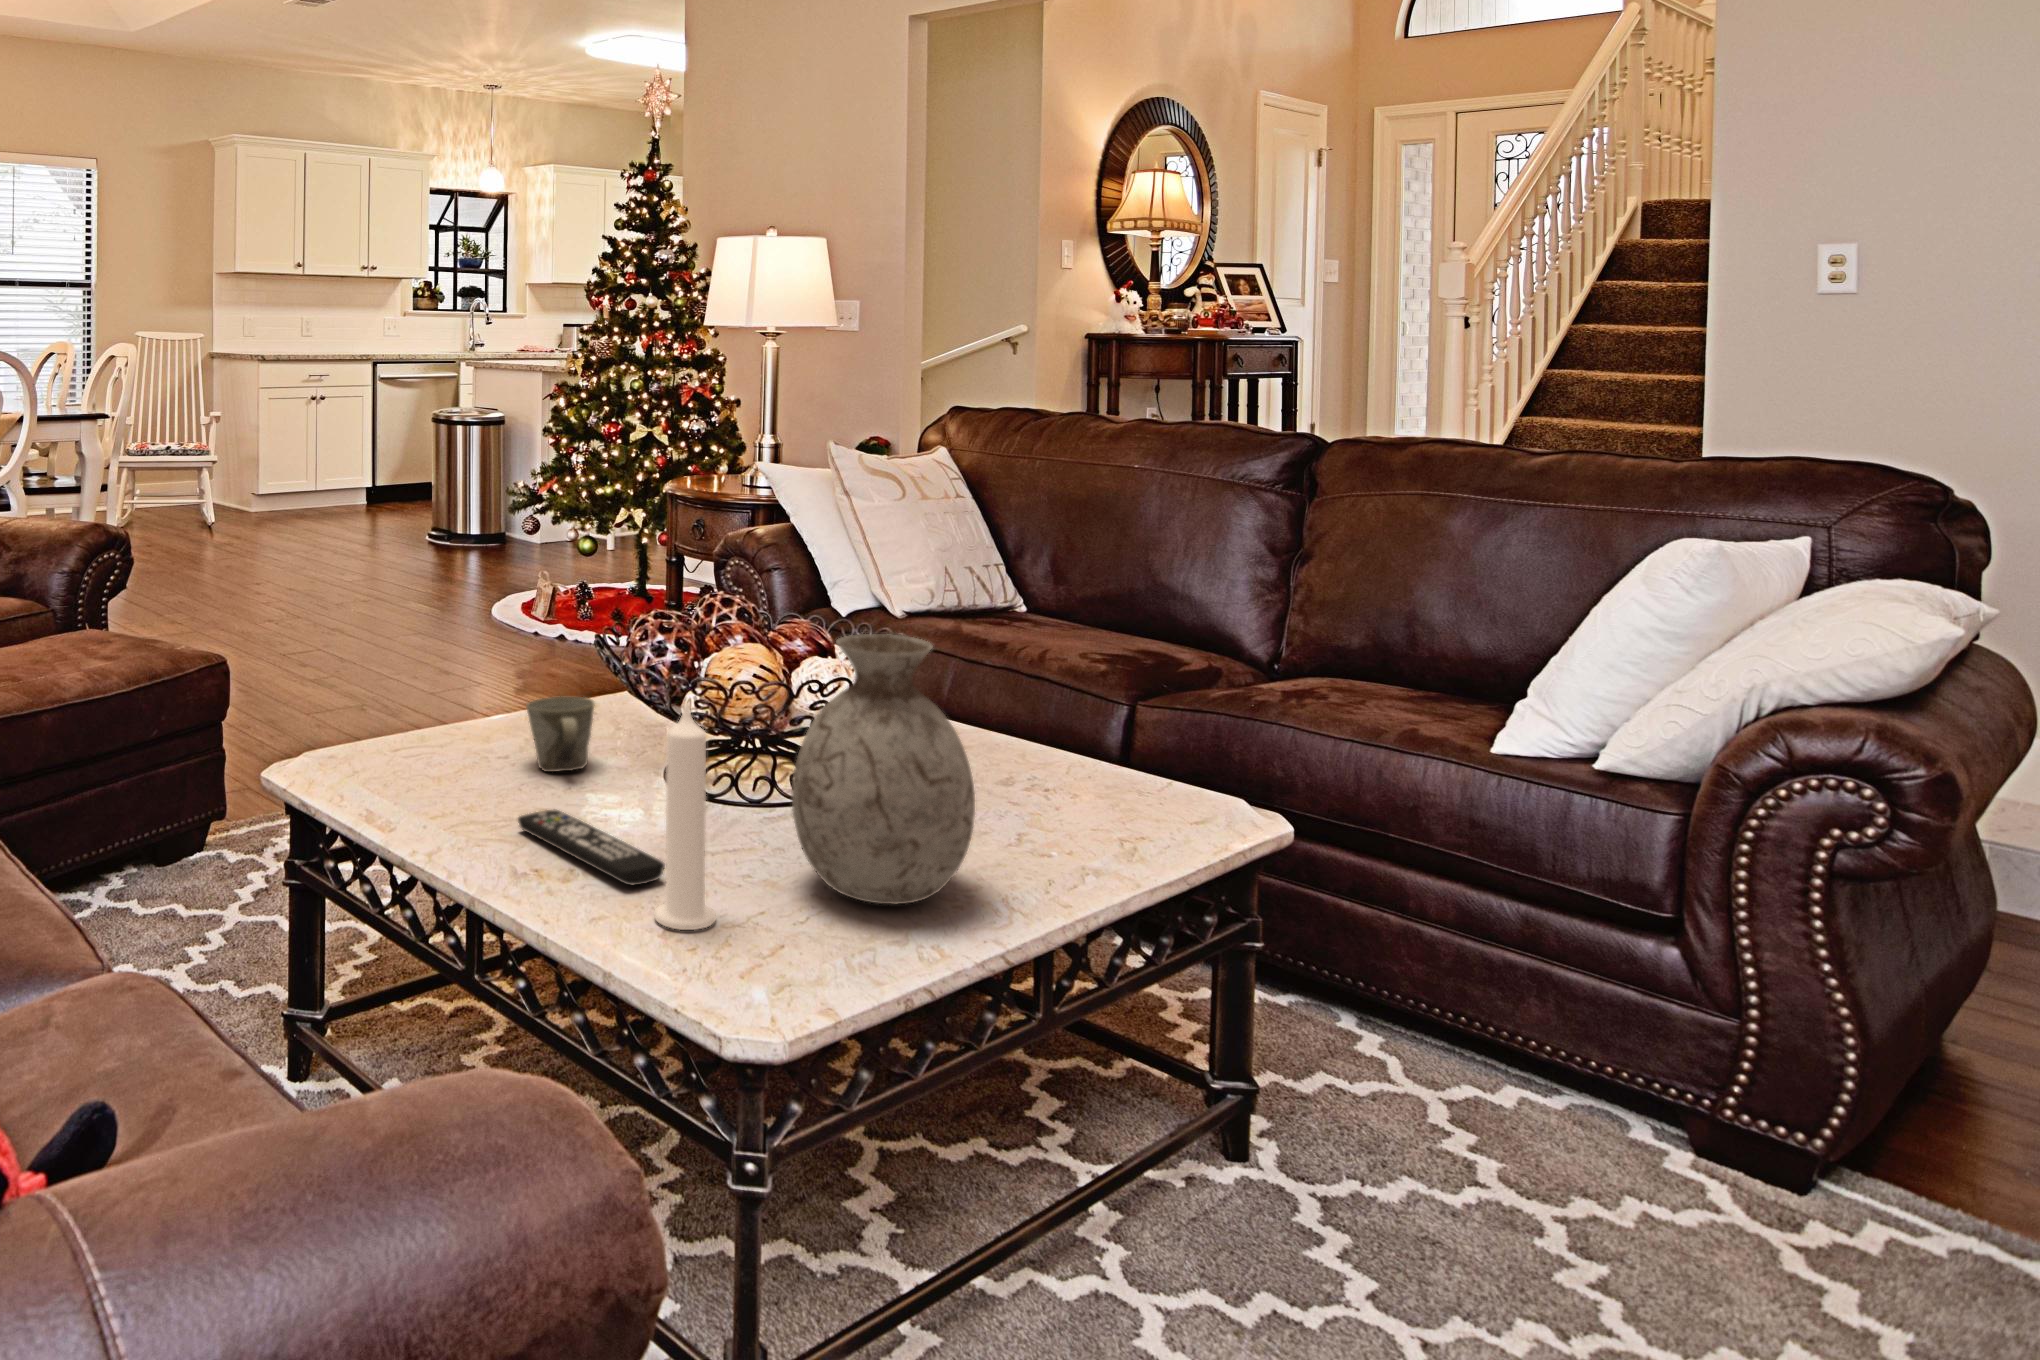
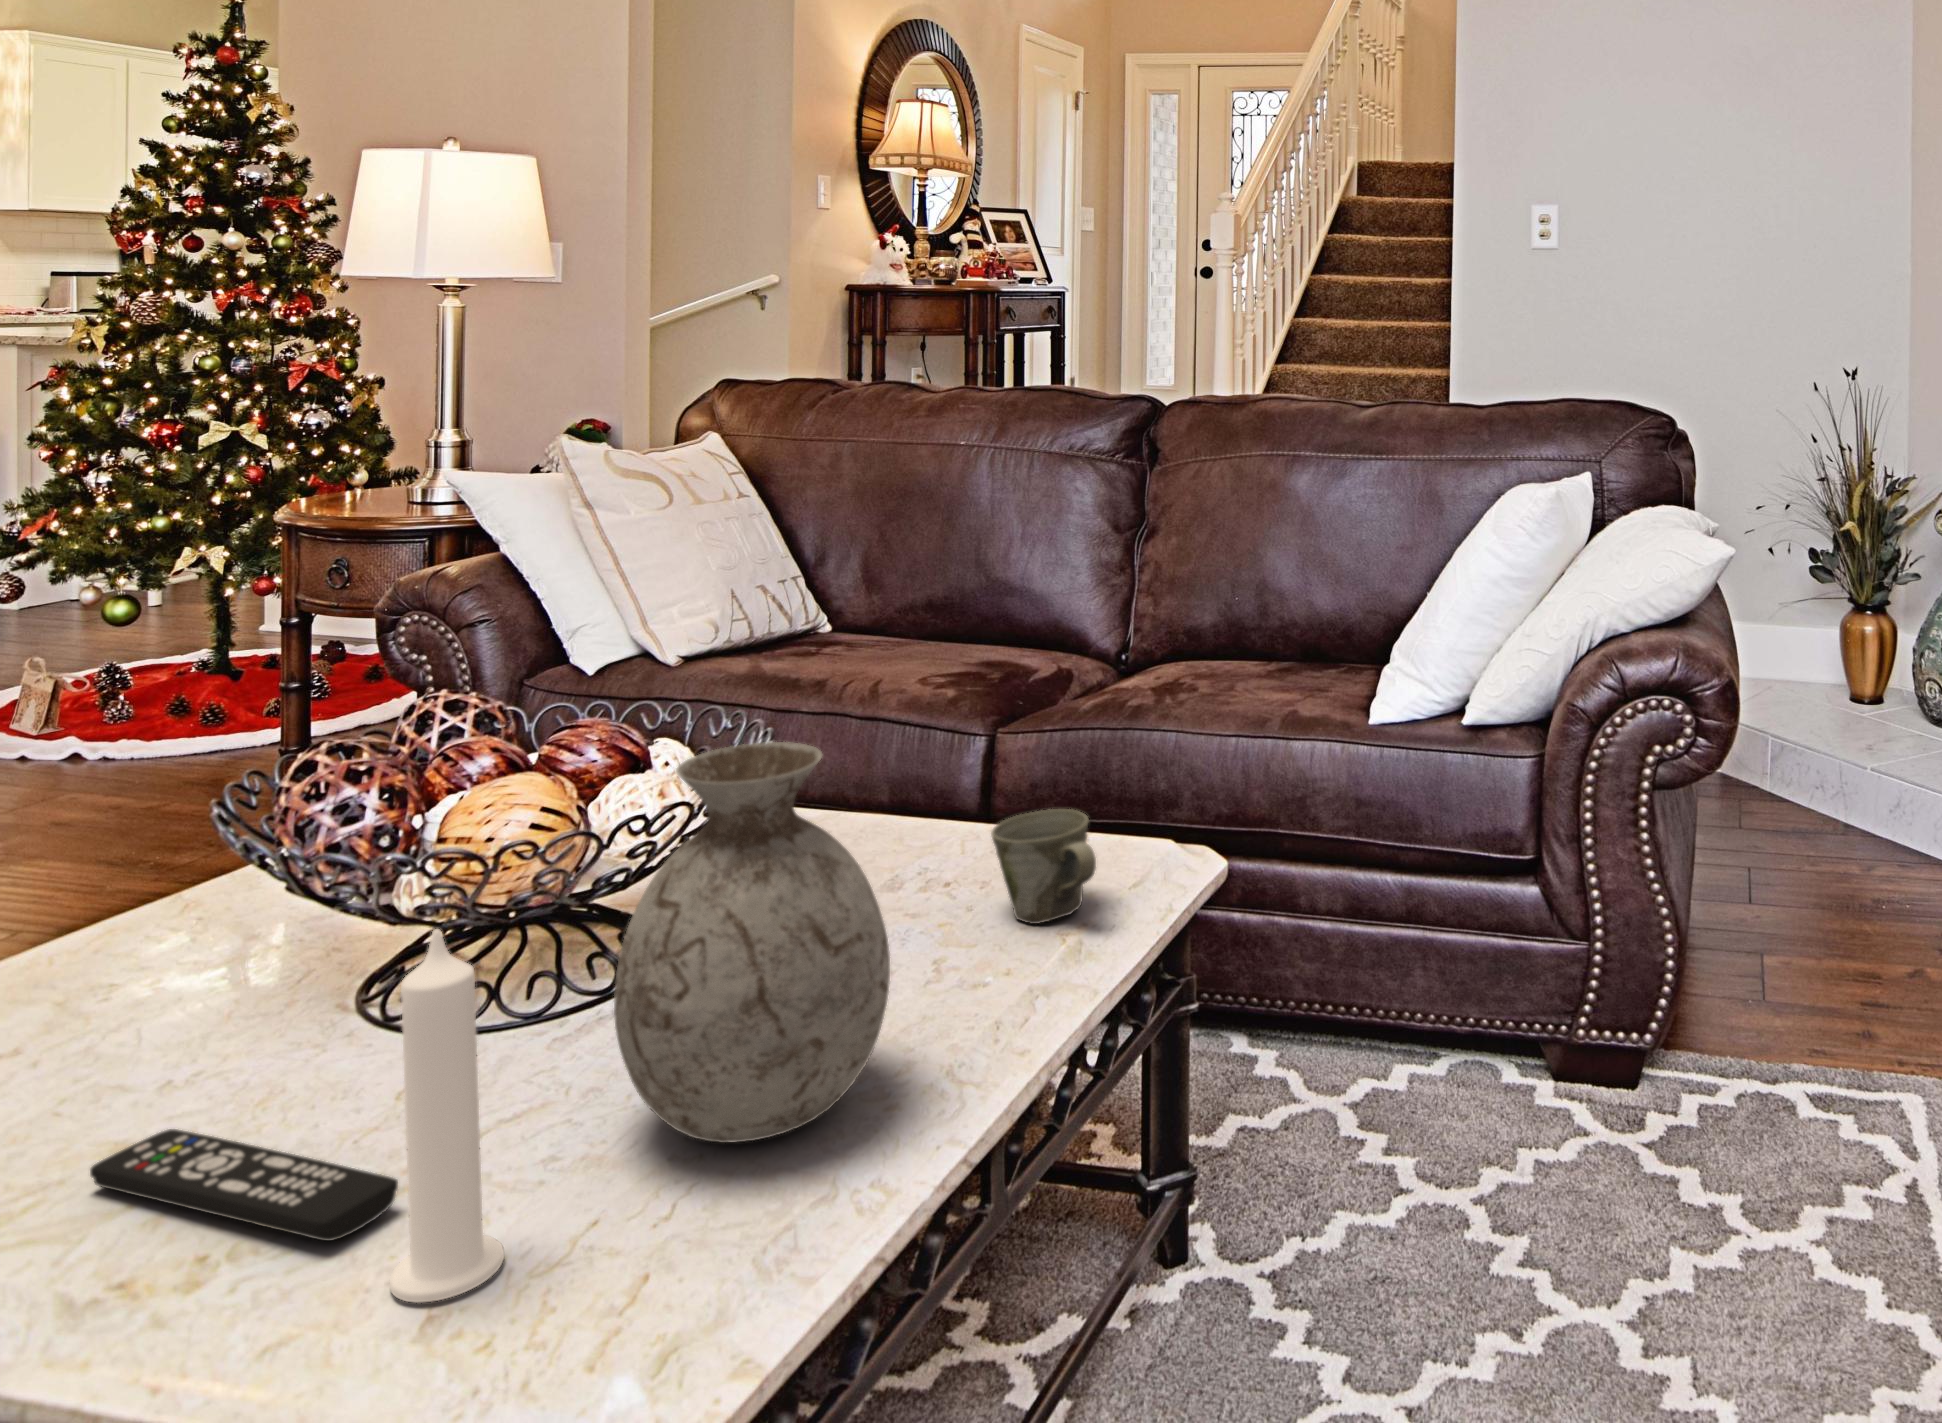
mug: present [526,696,595,772] -> present [991,809,1096,924]

